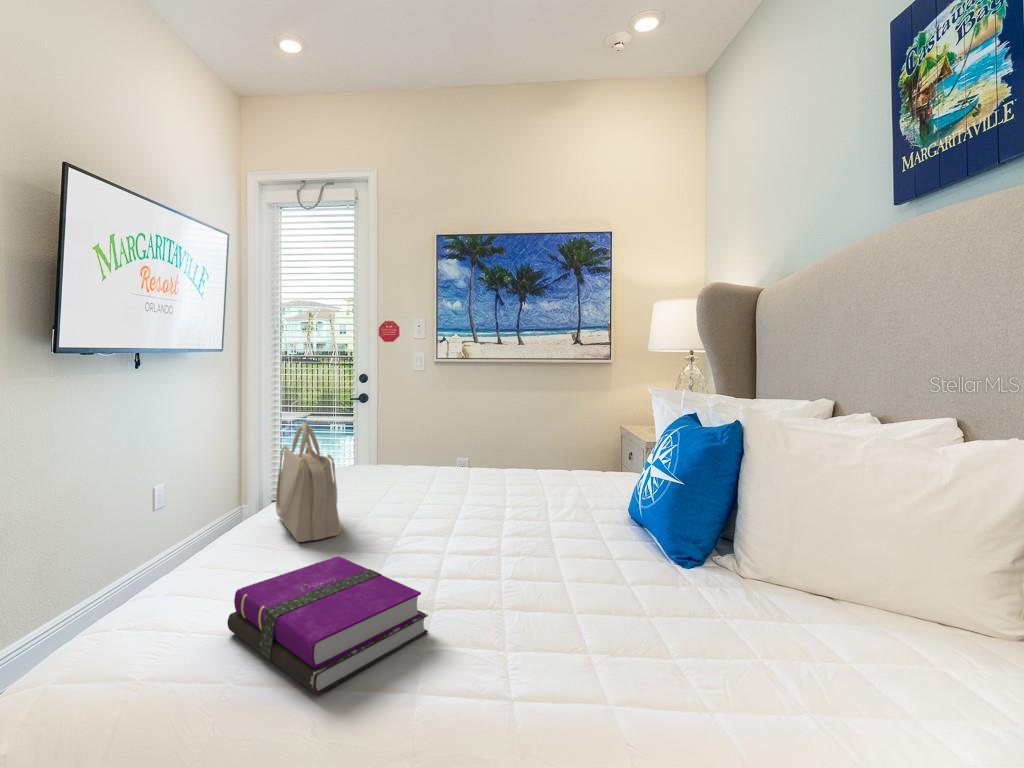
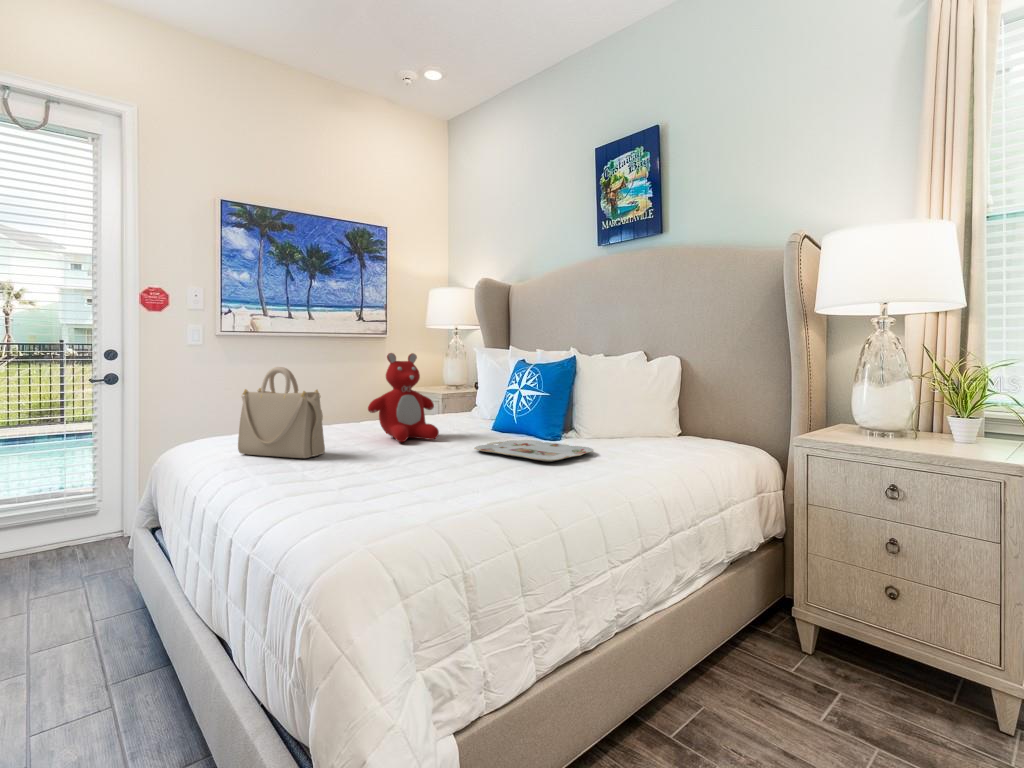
teddy bear: none [435,402,531,532] -> present [368,353,439,442]
notebook: present [227,556,428,694] -> none [377,442,481,481]
serving tray: none [493,562,695,668] -> present [474,440,594,462]

